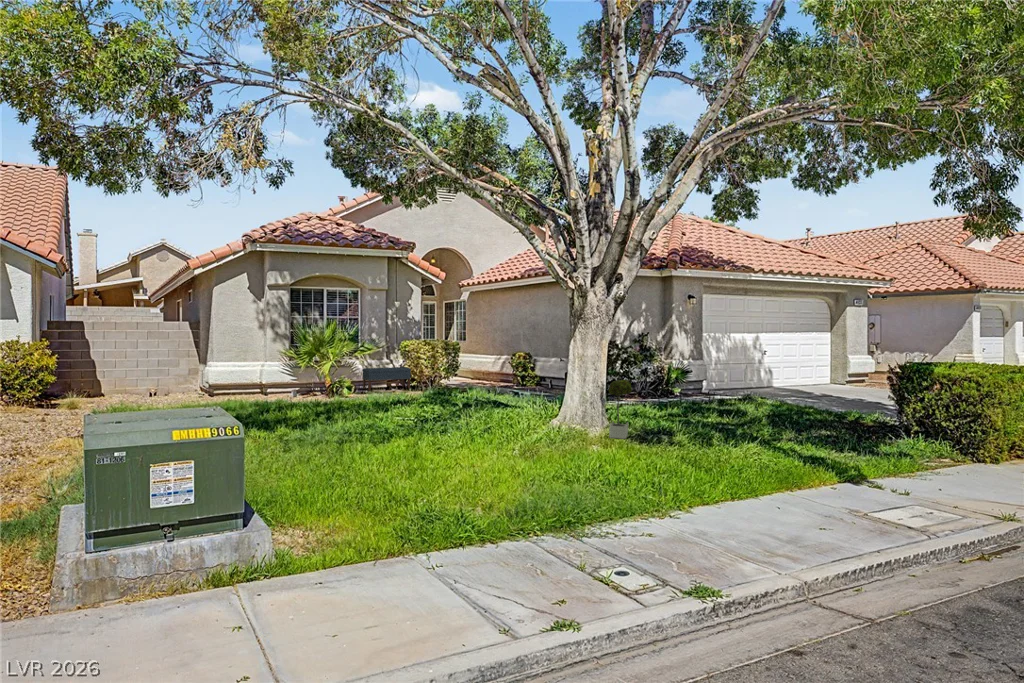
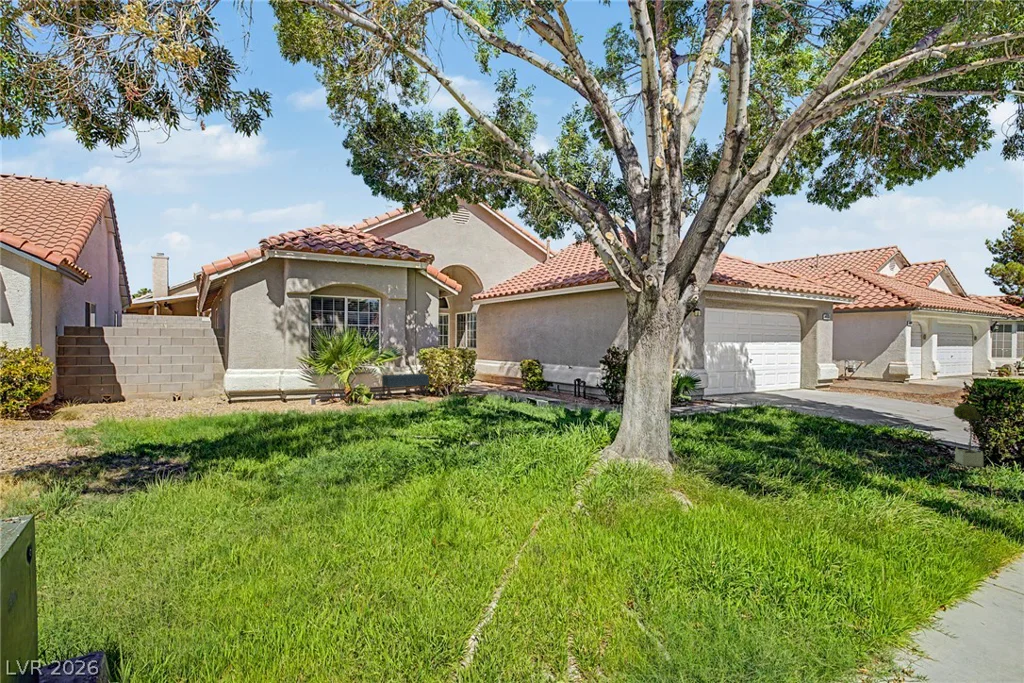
potted tree: present [608,379,632,439] -> present [954,403,983,467]

